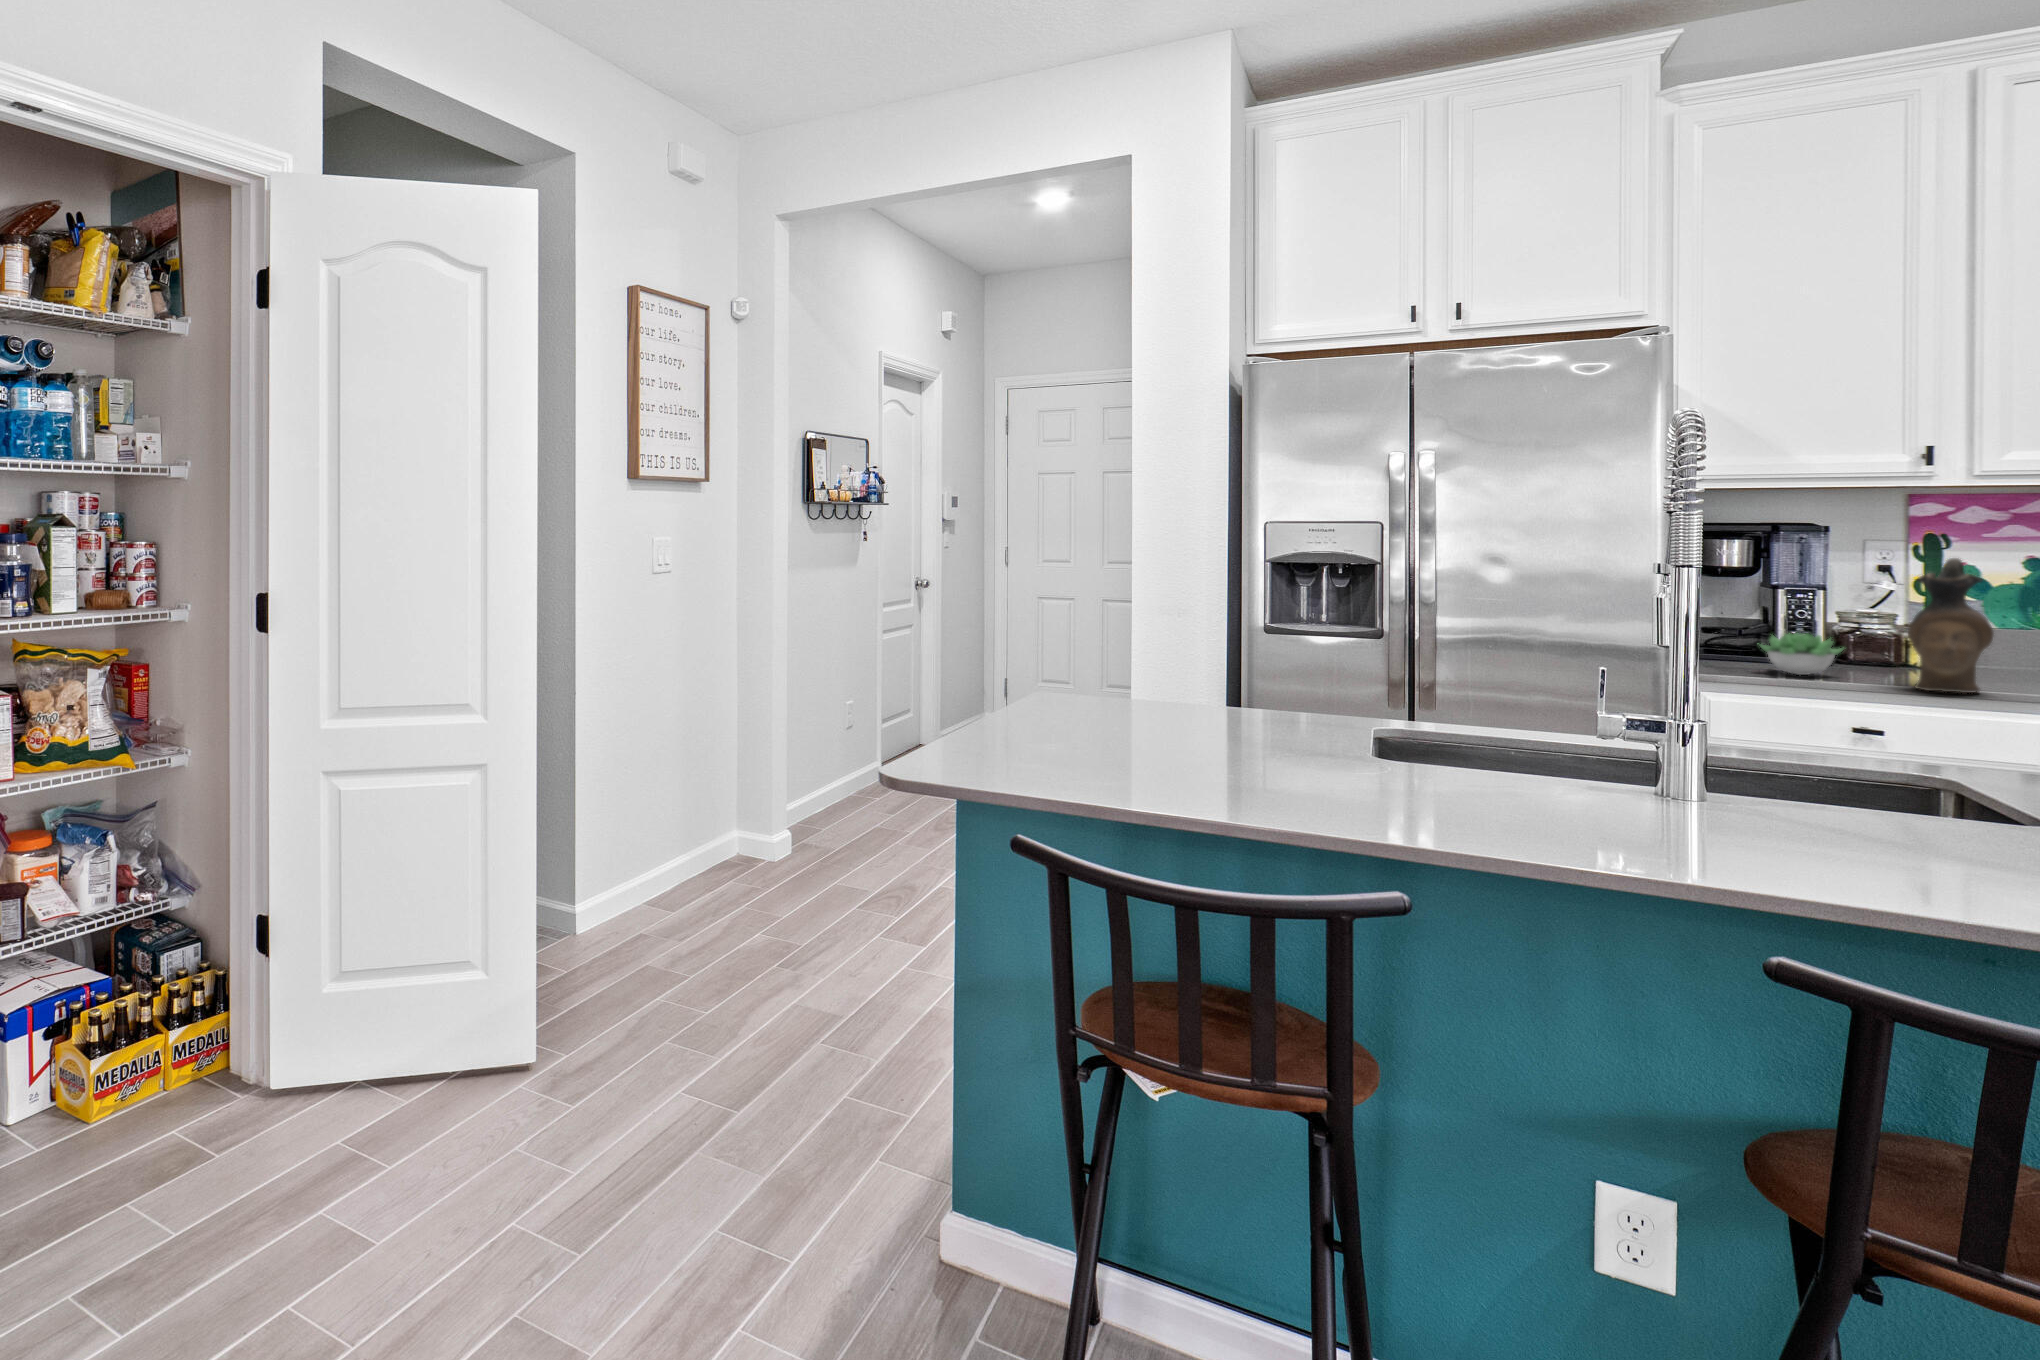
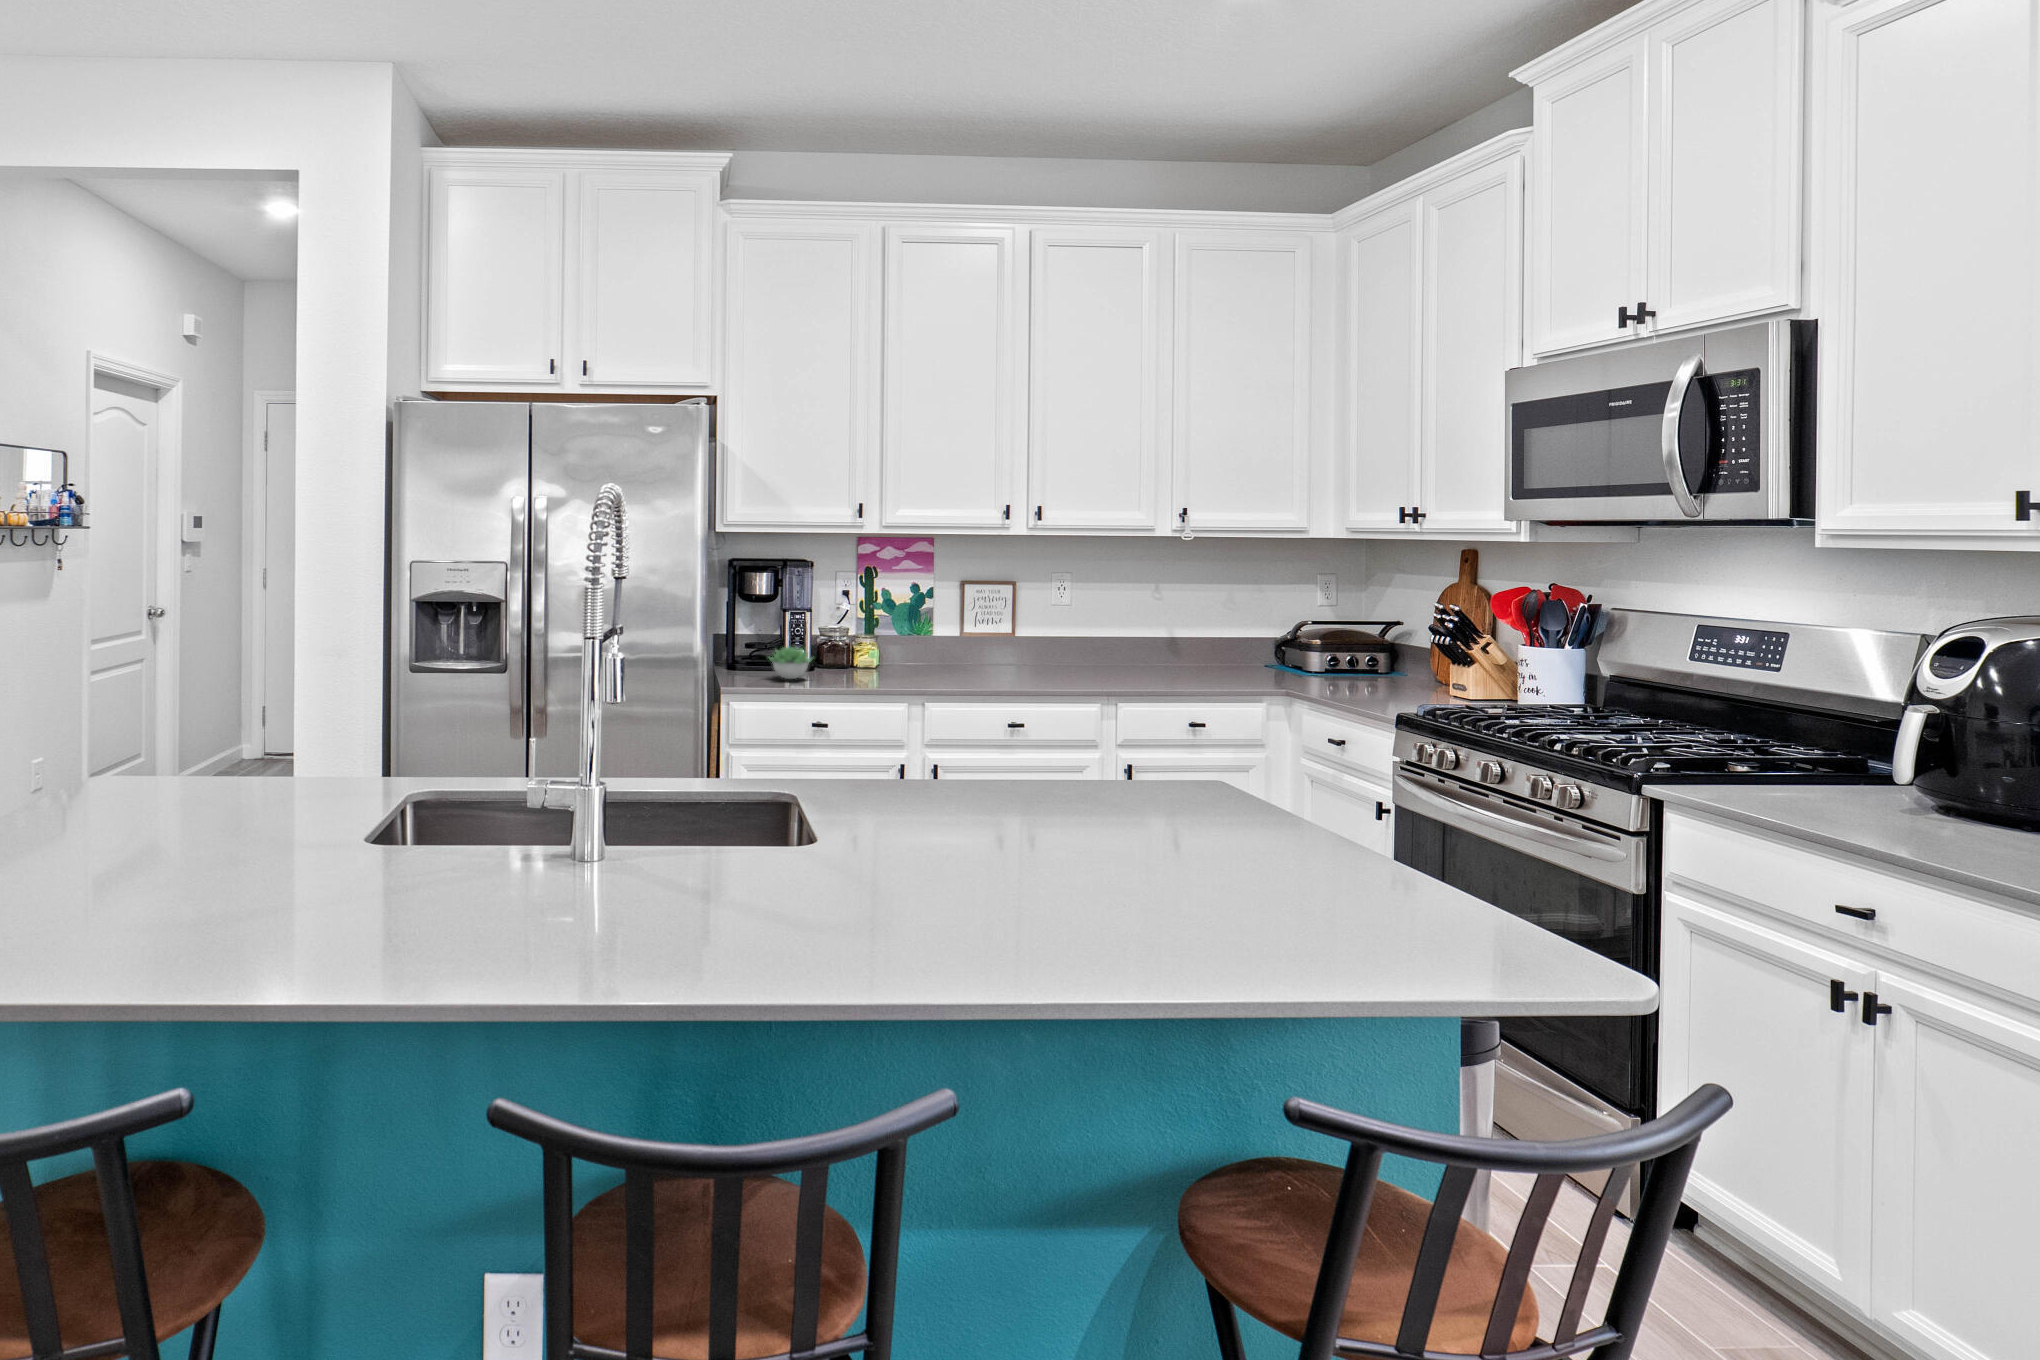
ceramic pitcher: present [1908,558,1994,693] -> none [839,588,880,688]

